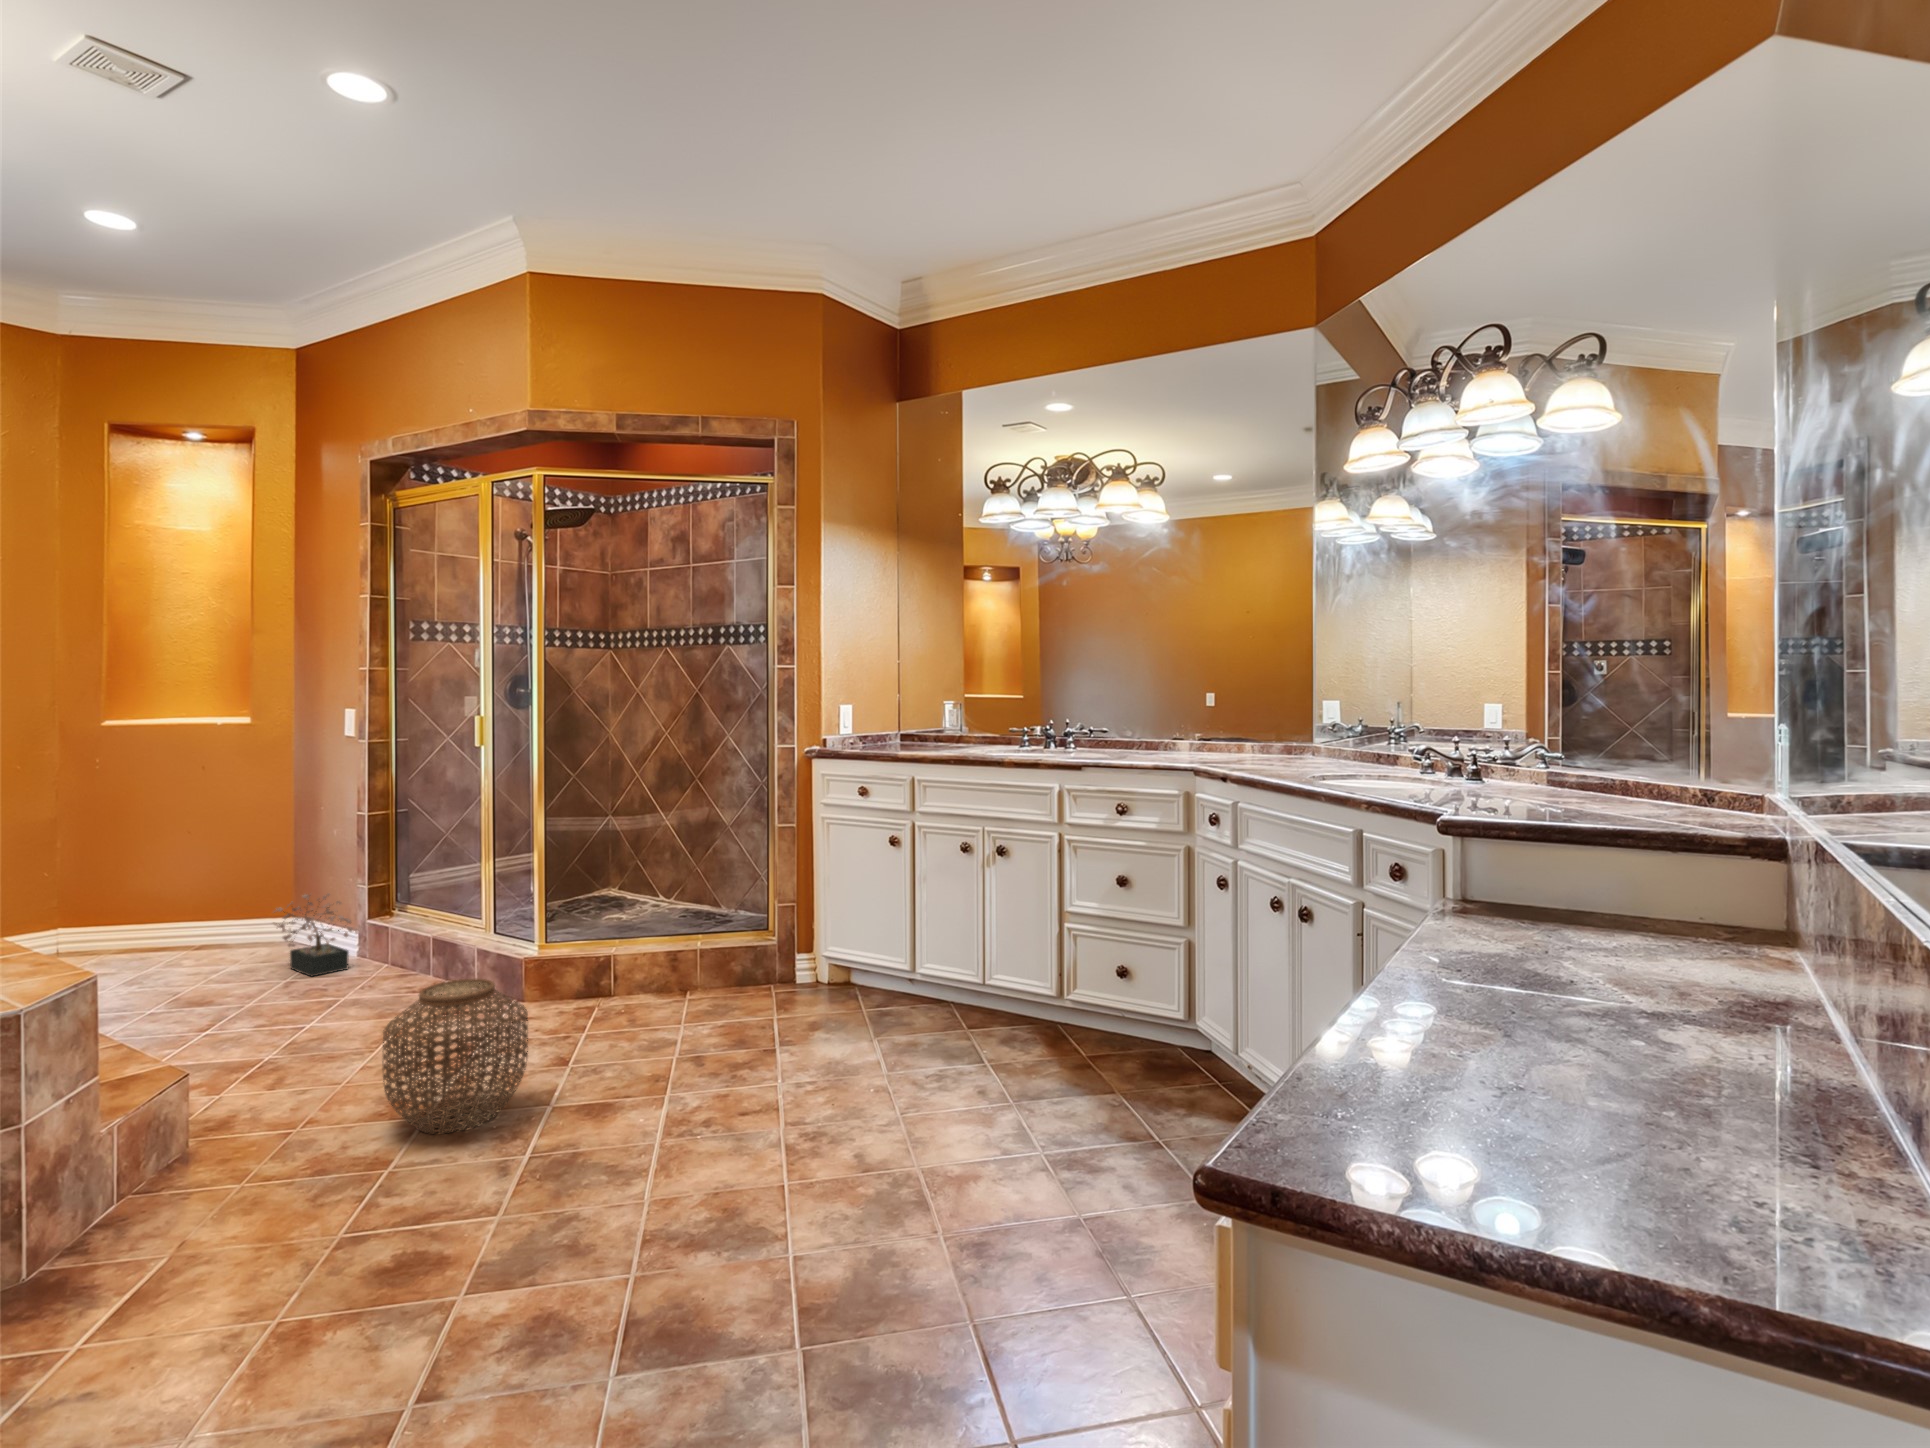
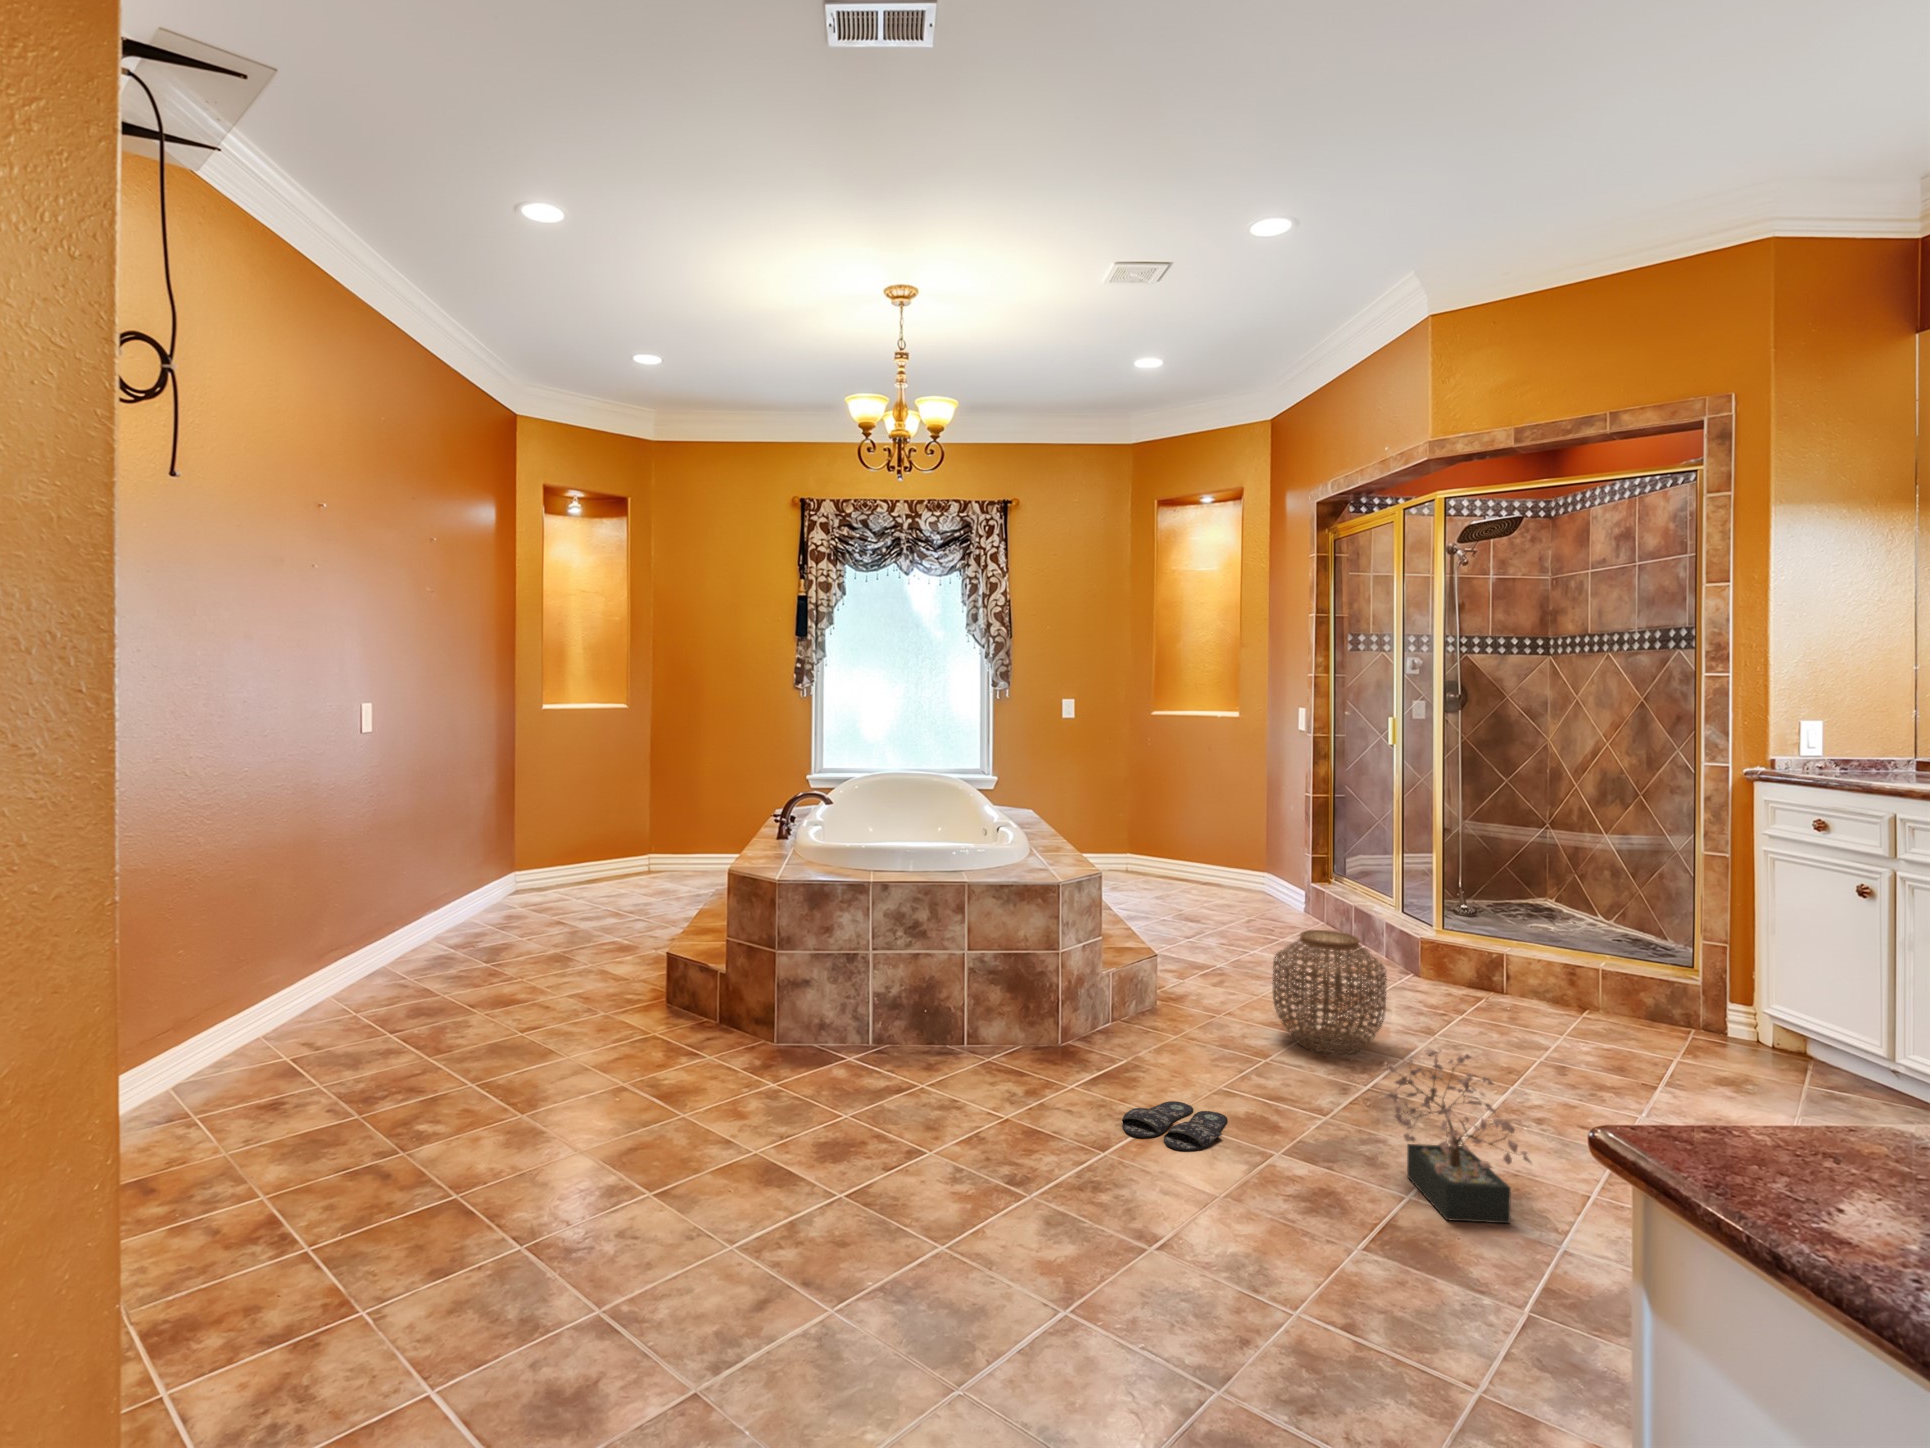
decorative plant: present [275,893,358,976] -> present [1381,1048,1531,1223]
slippers: none [202,1279,378,1387] -> present [1122,1101,1227,1151]

